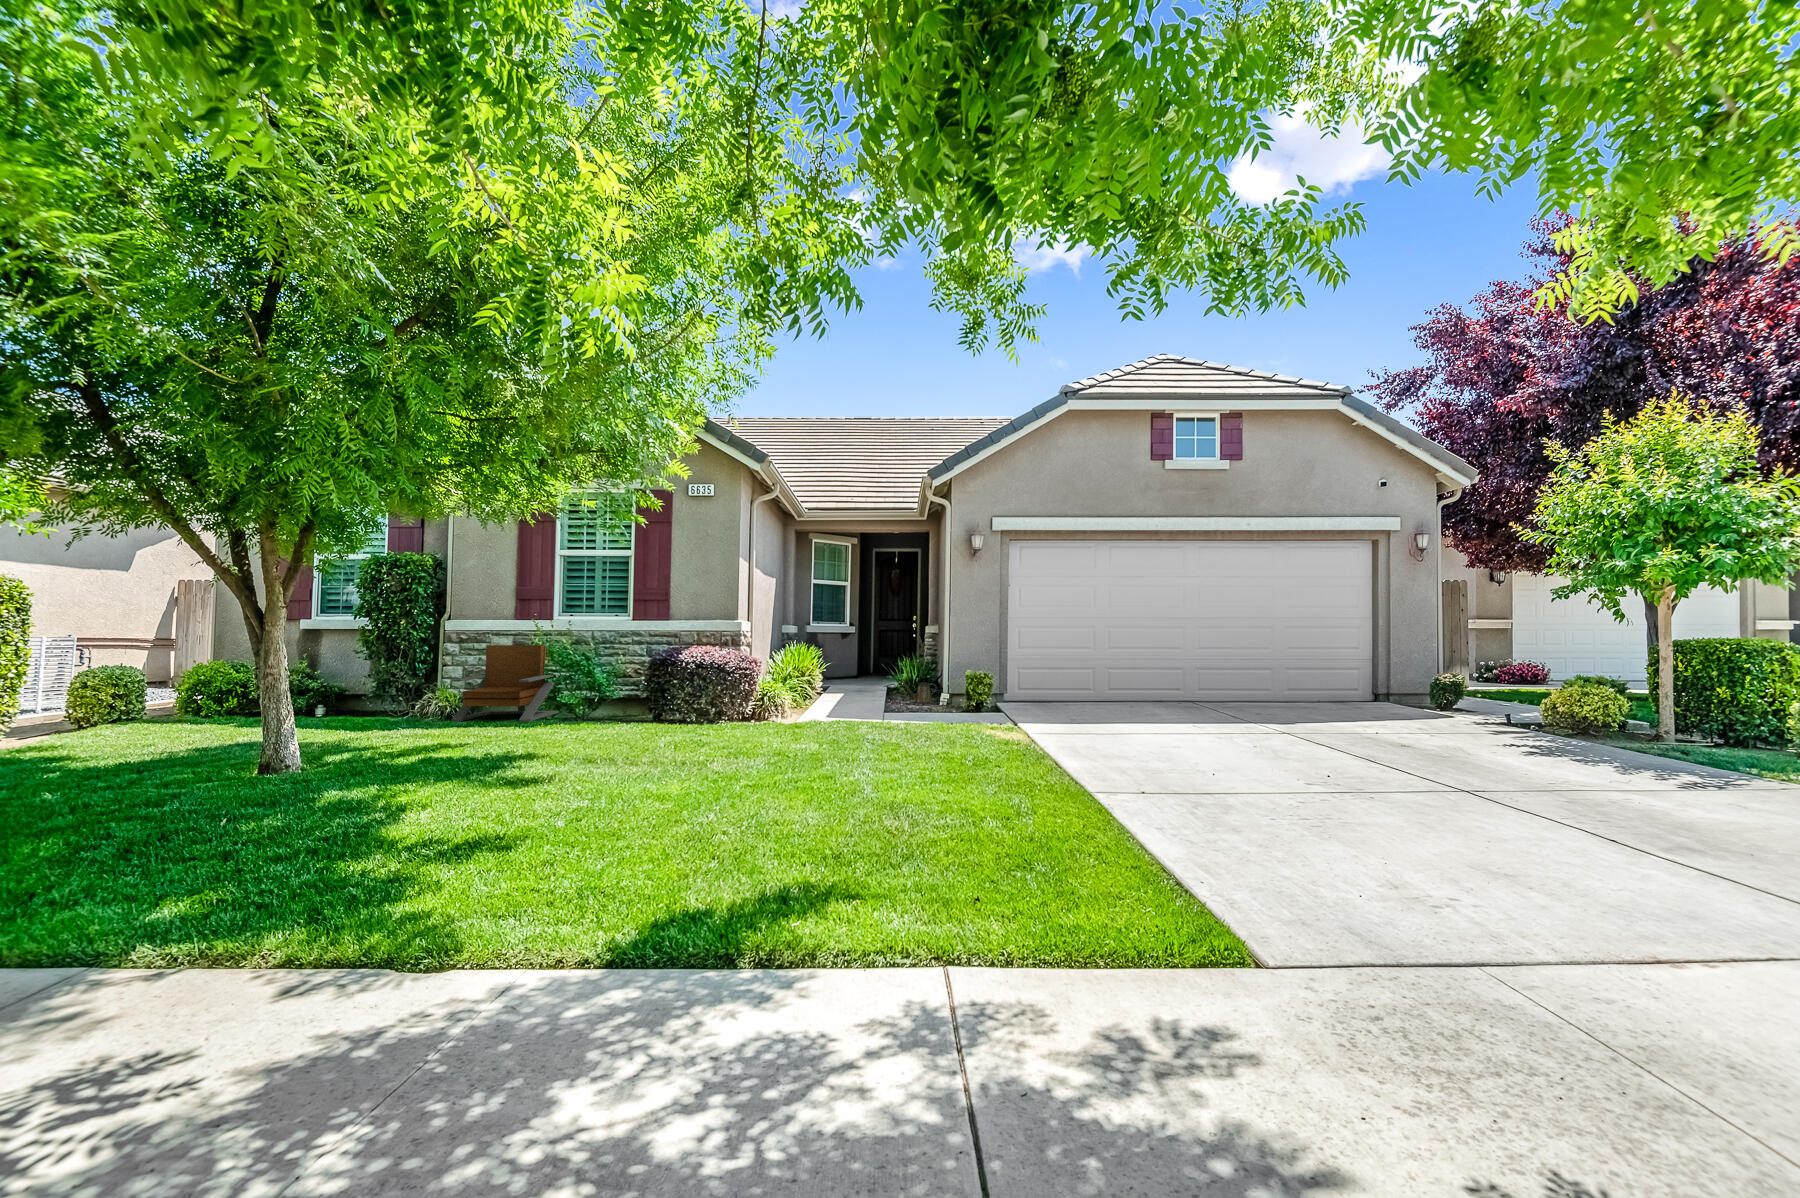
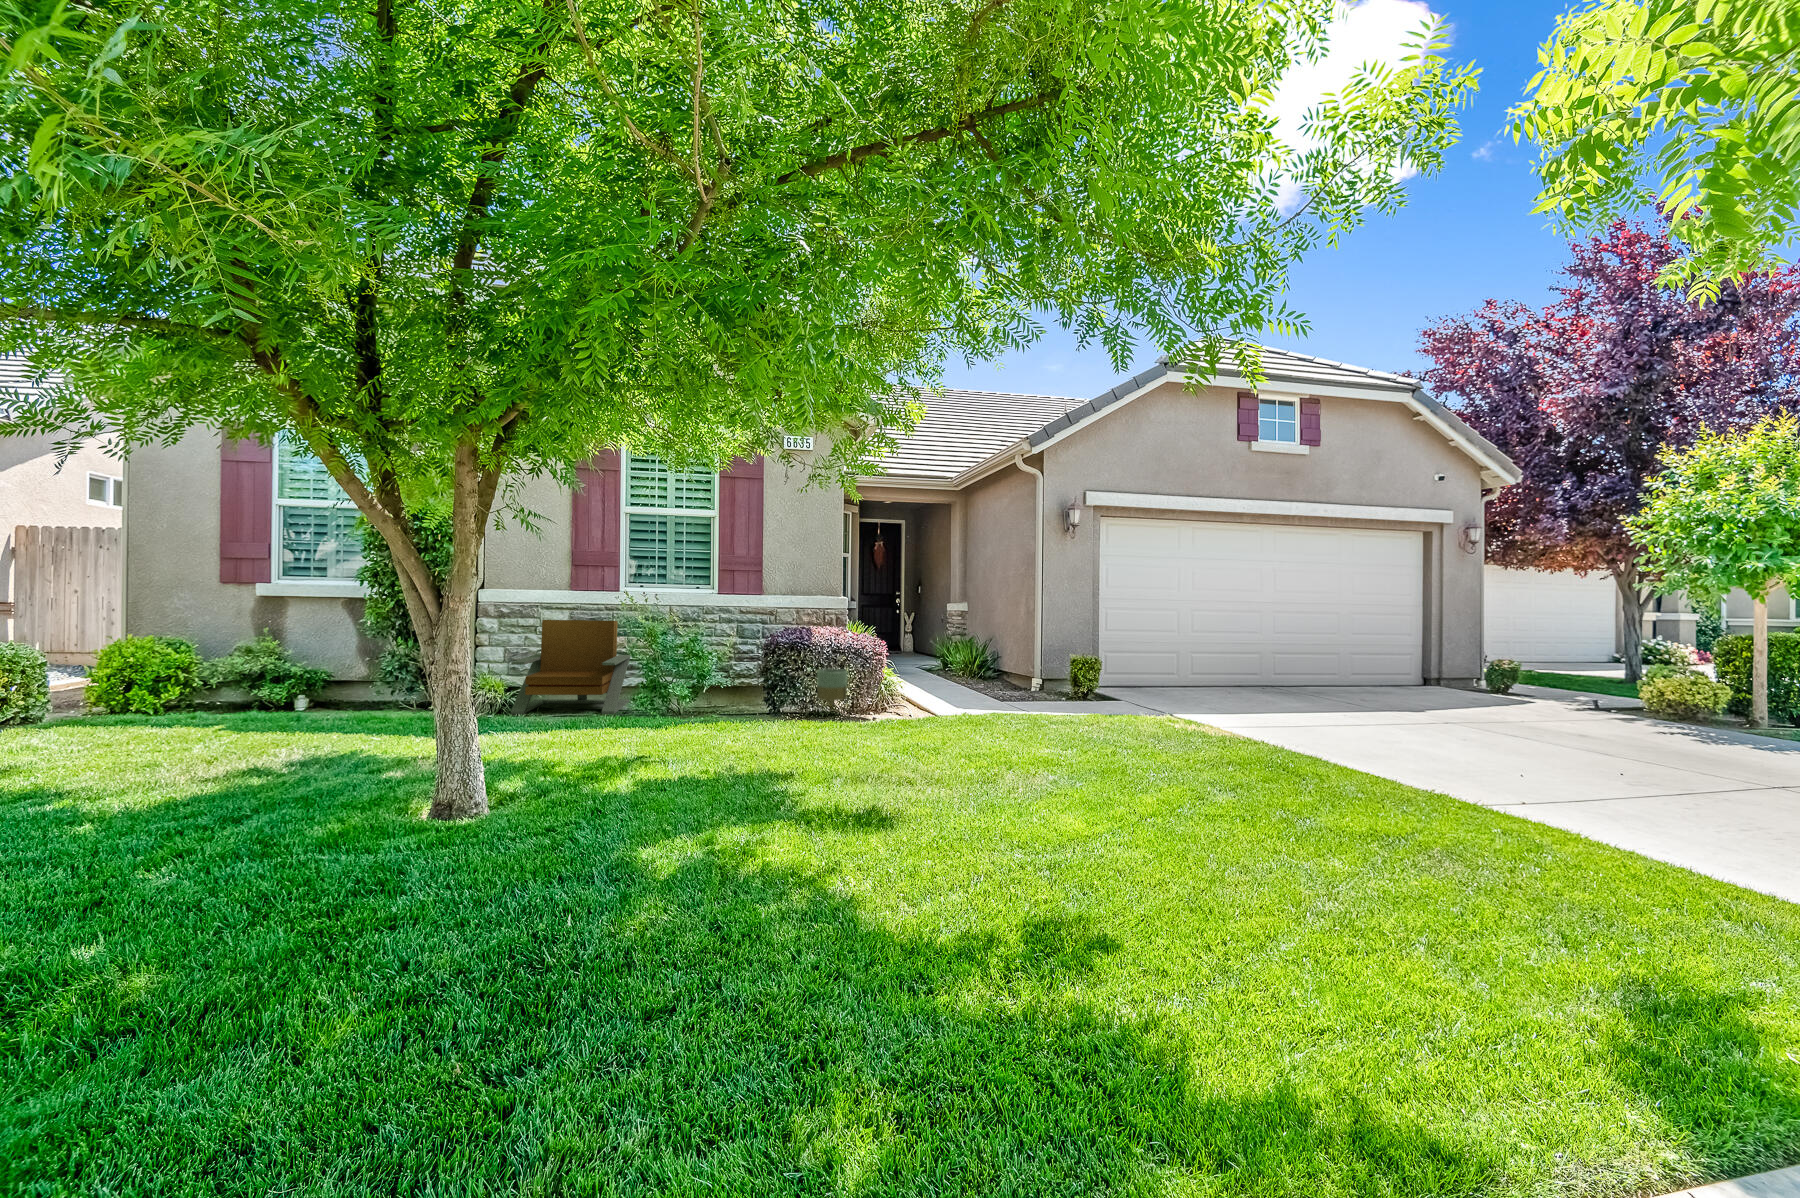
watering can: present [901,681,936,703] -> none [996,665,1030,689]
planter: none [688,684,716,724] -> present [816,669,847,705]

